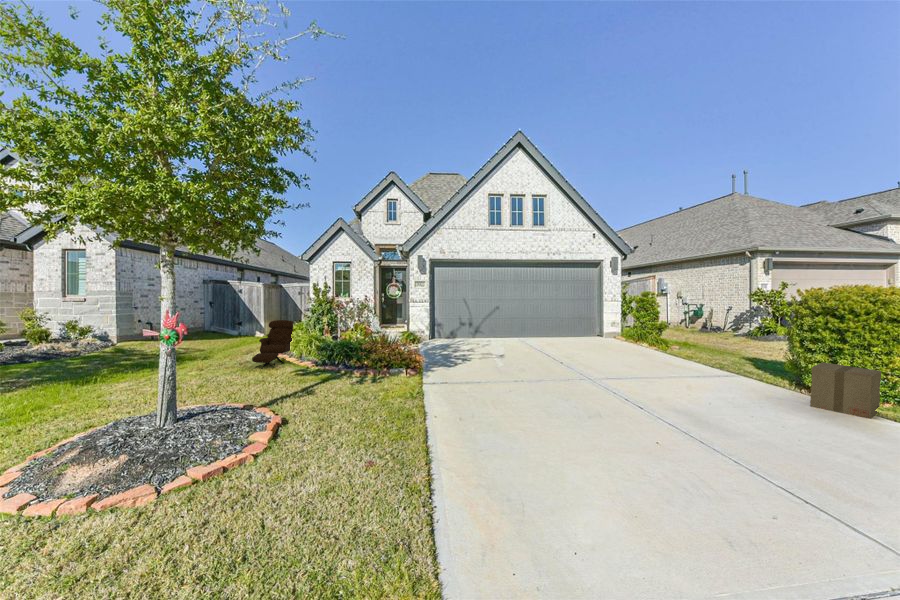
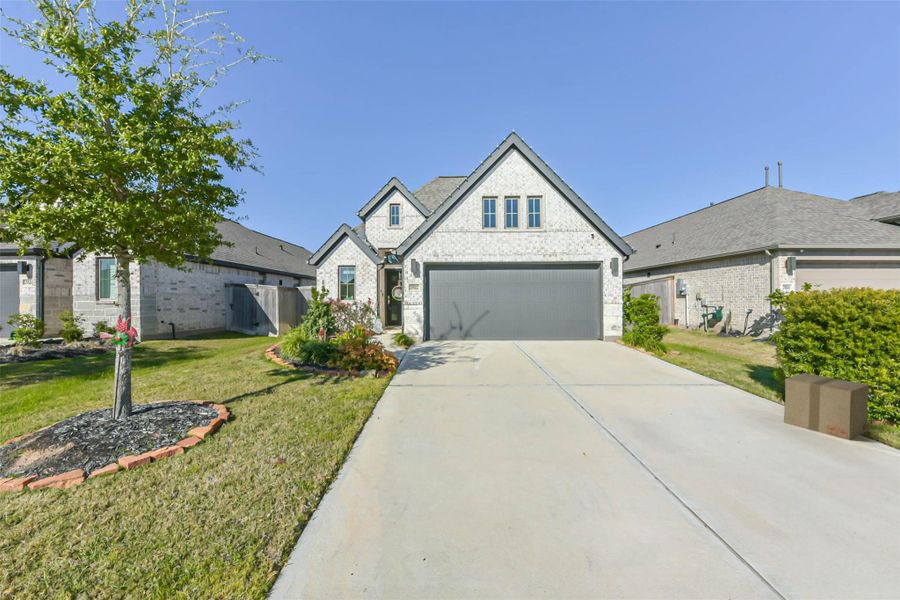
lounge chair: present [252,320,293,369] -> none [235,322,280,368]

